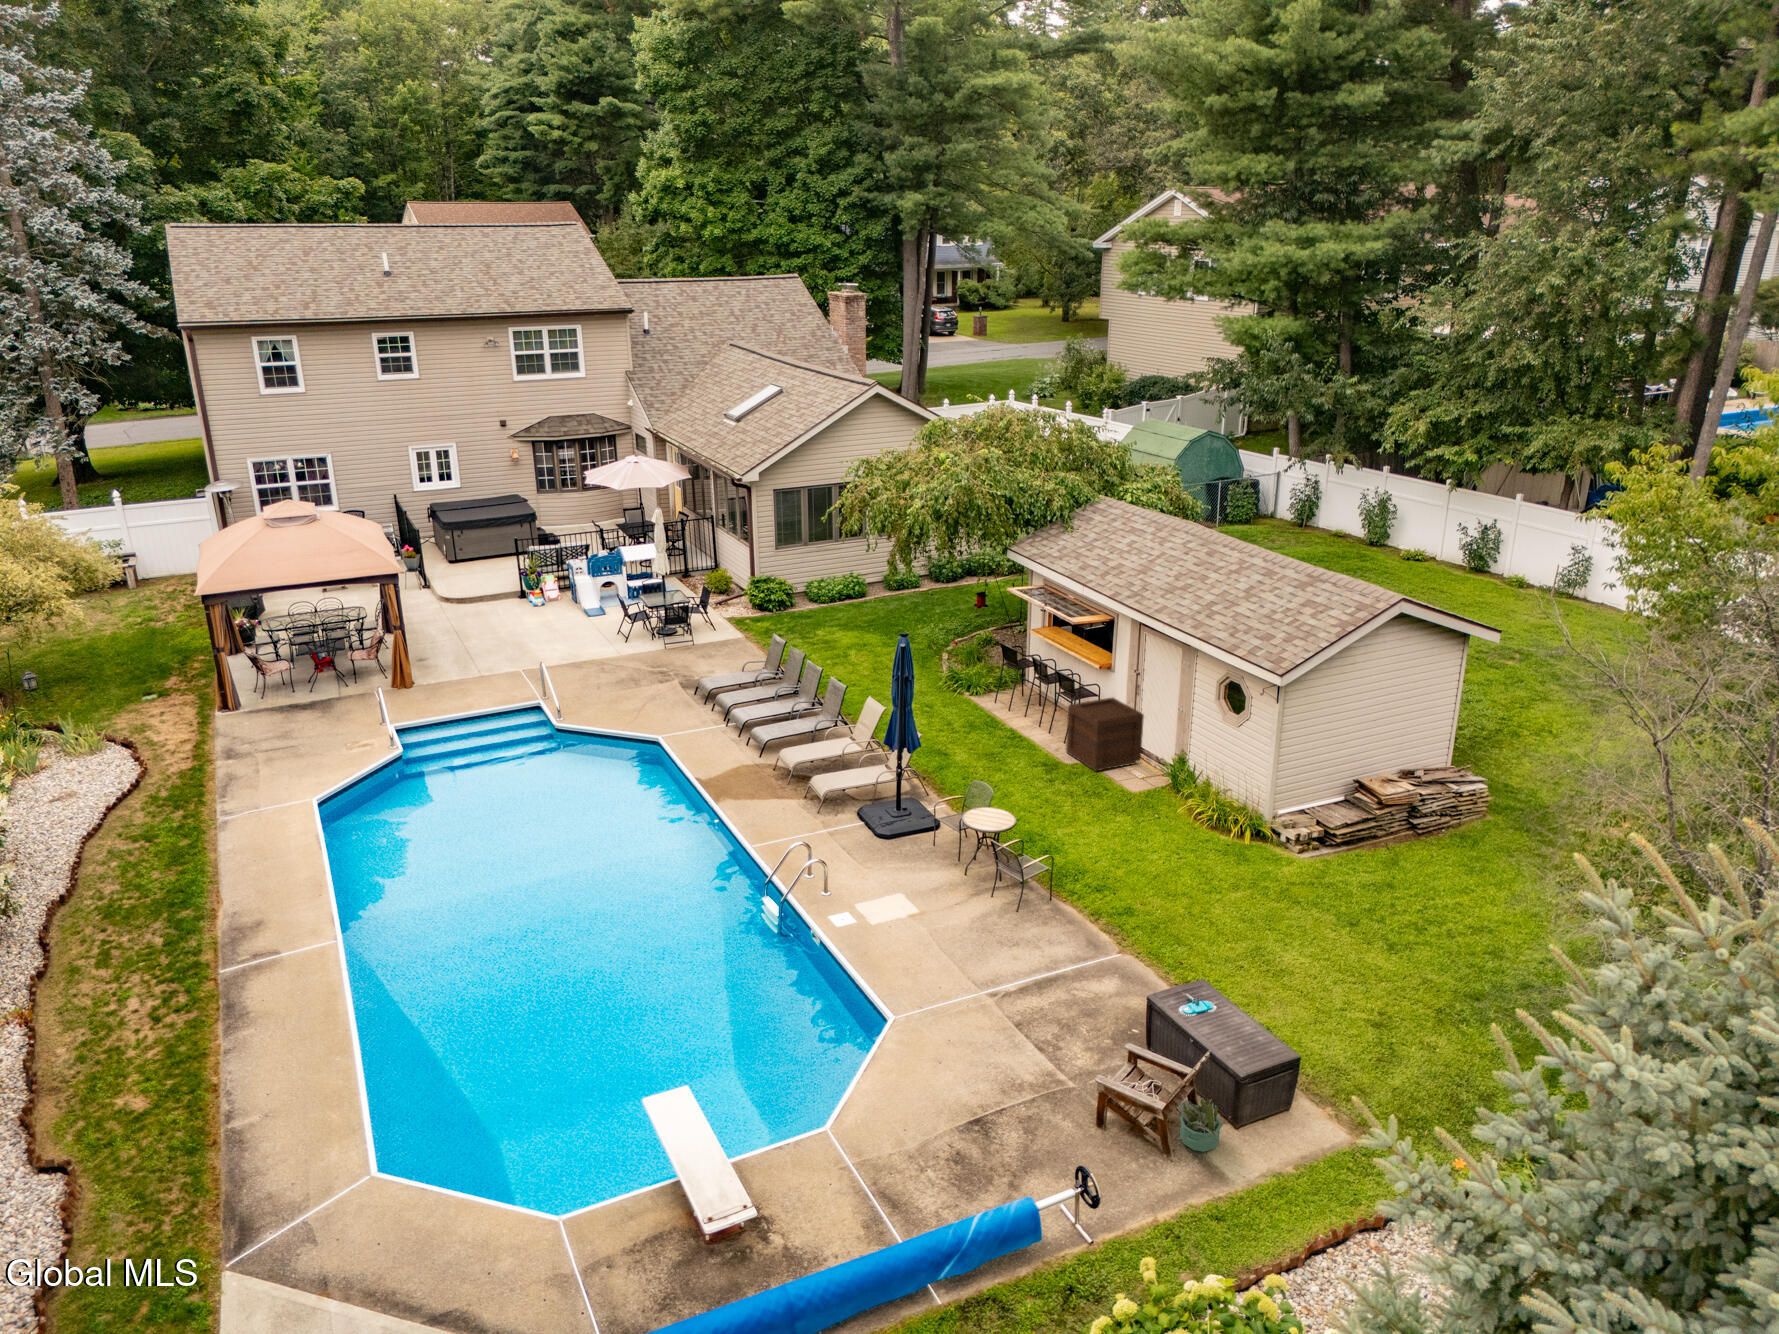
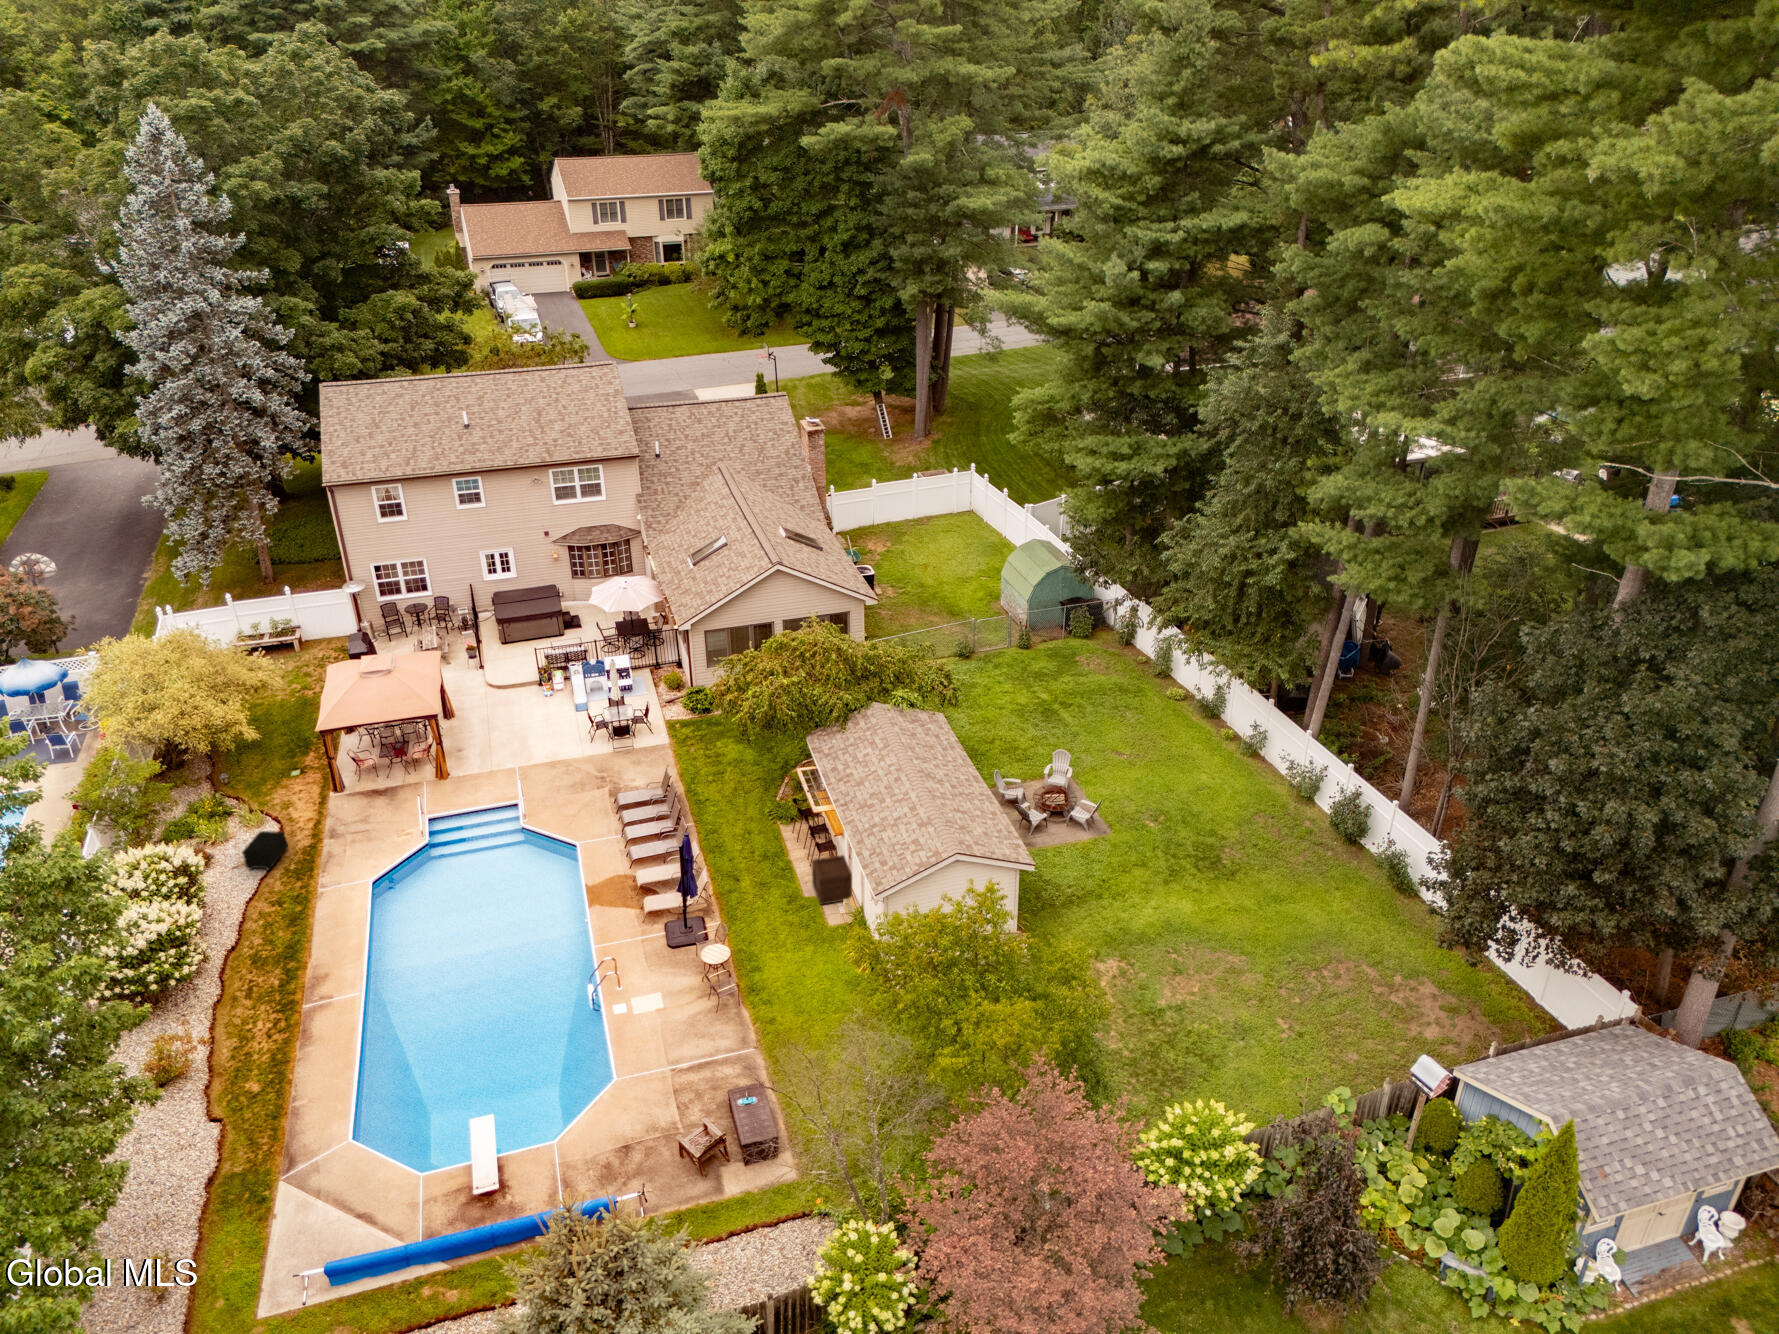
ottoman: none [70,743,153,804] -> present [242,831,288,870]
decorative plant: present [1177,1098,1222,1152] -> none [706,1158,728,1185]

